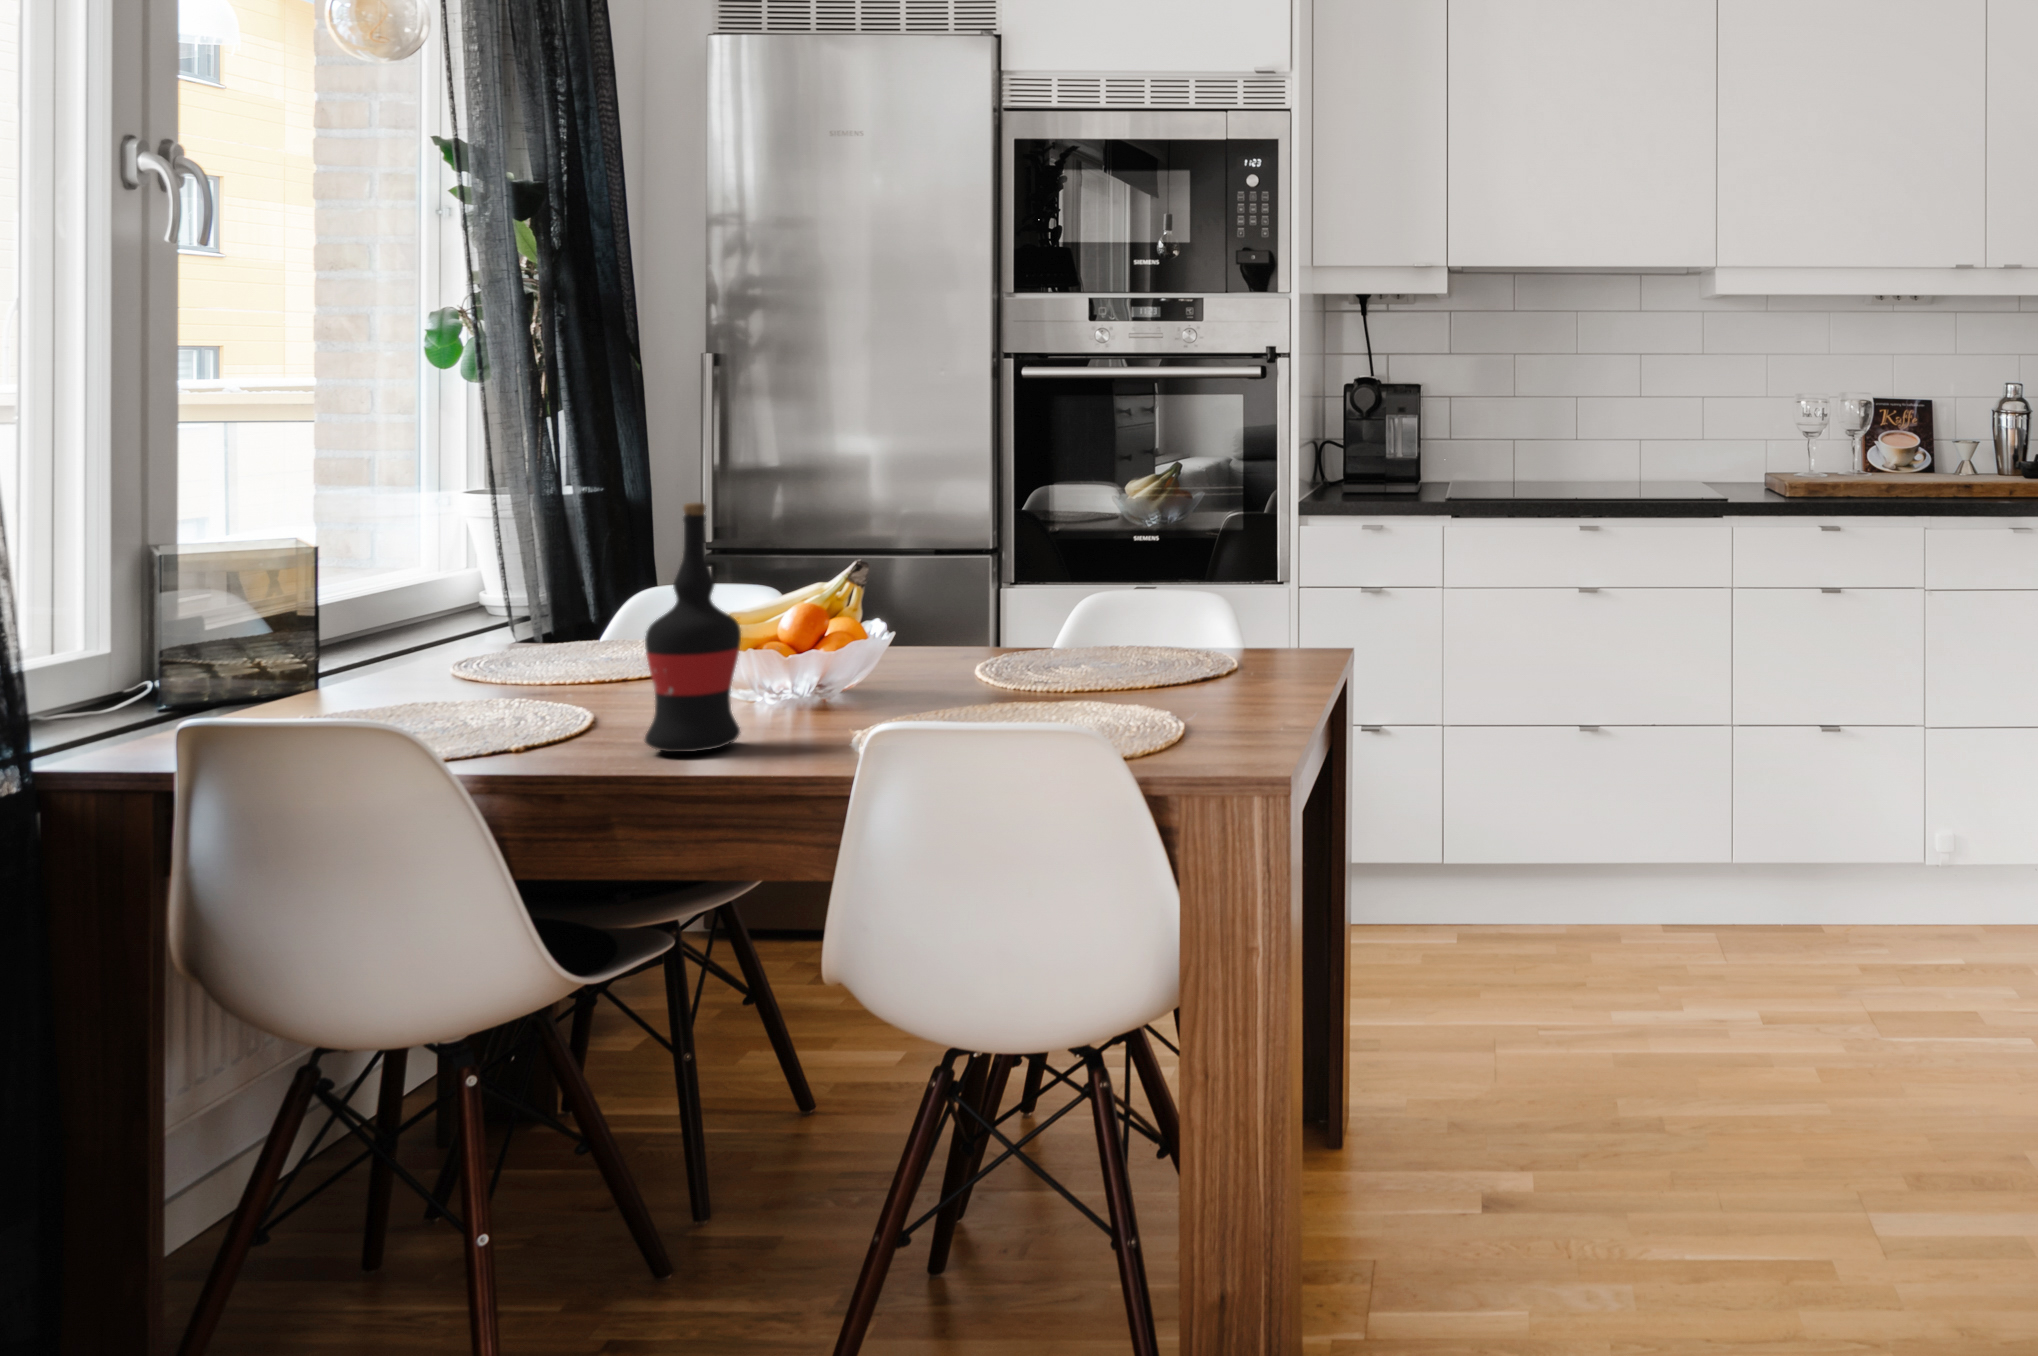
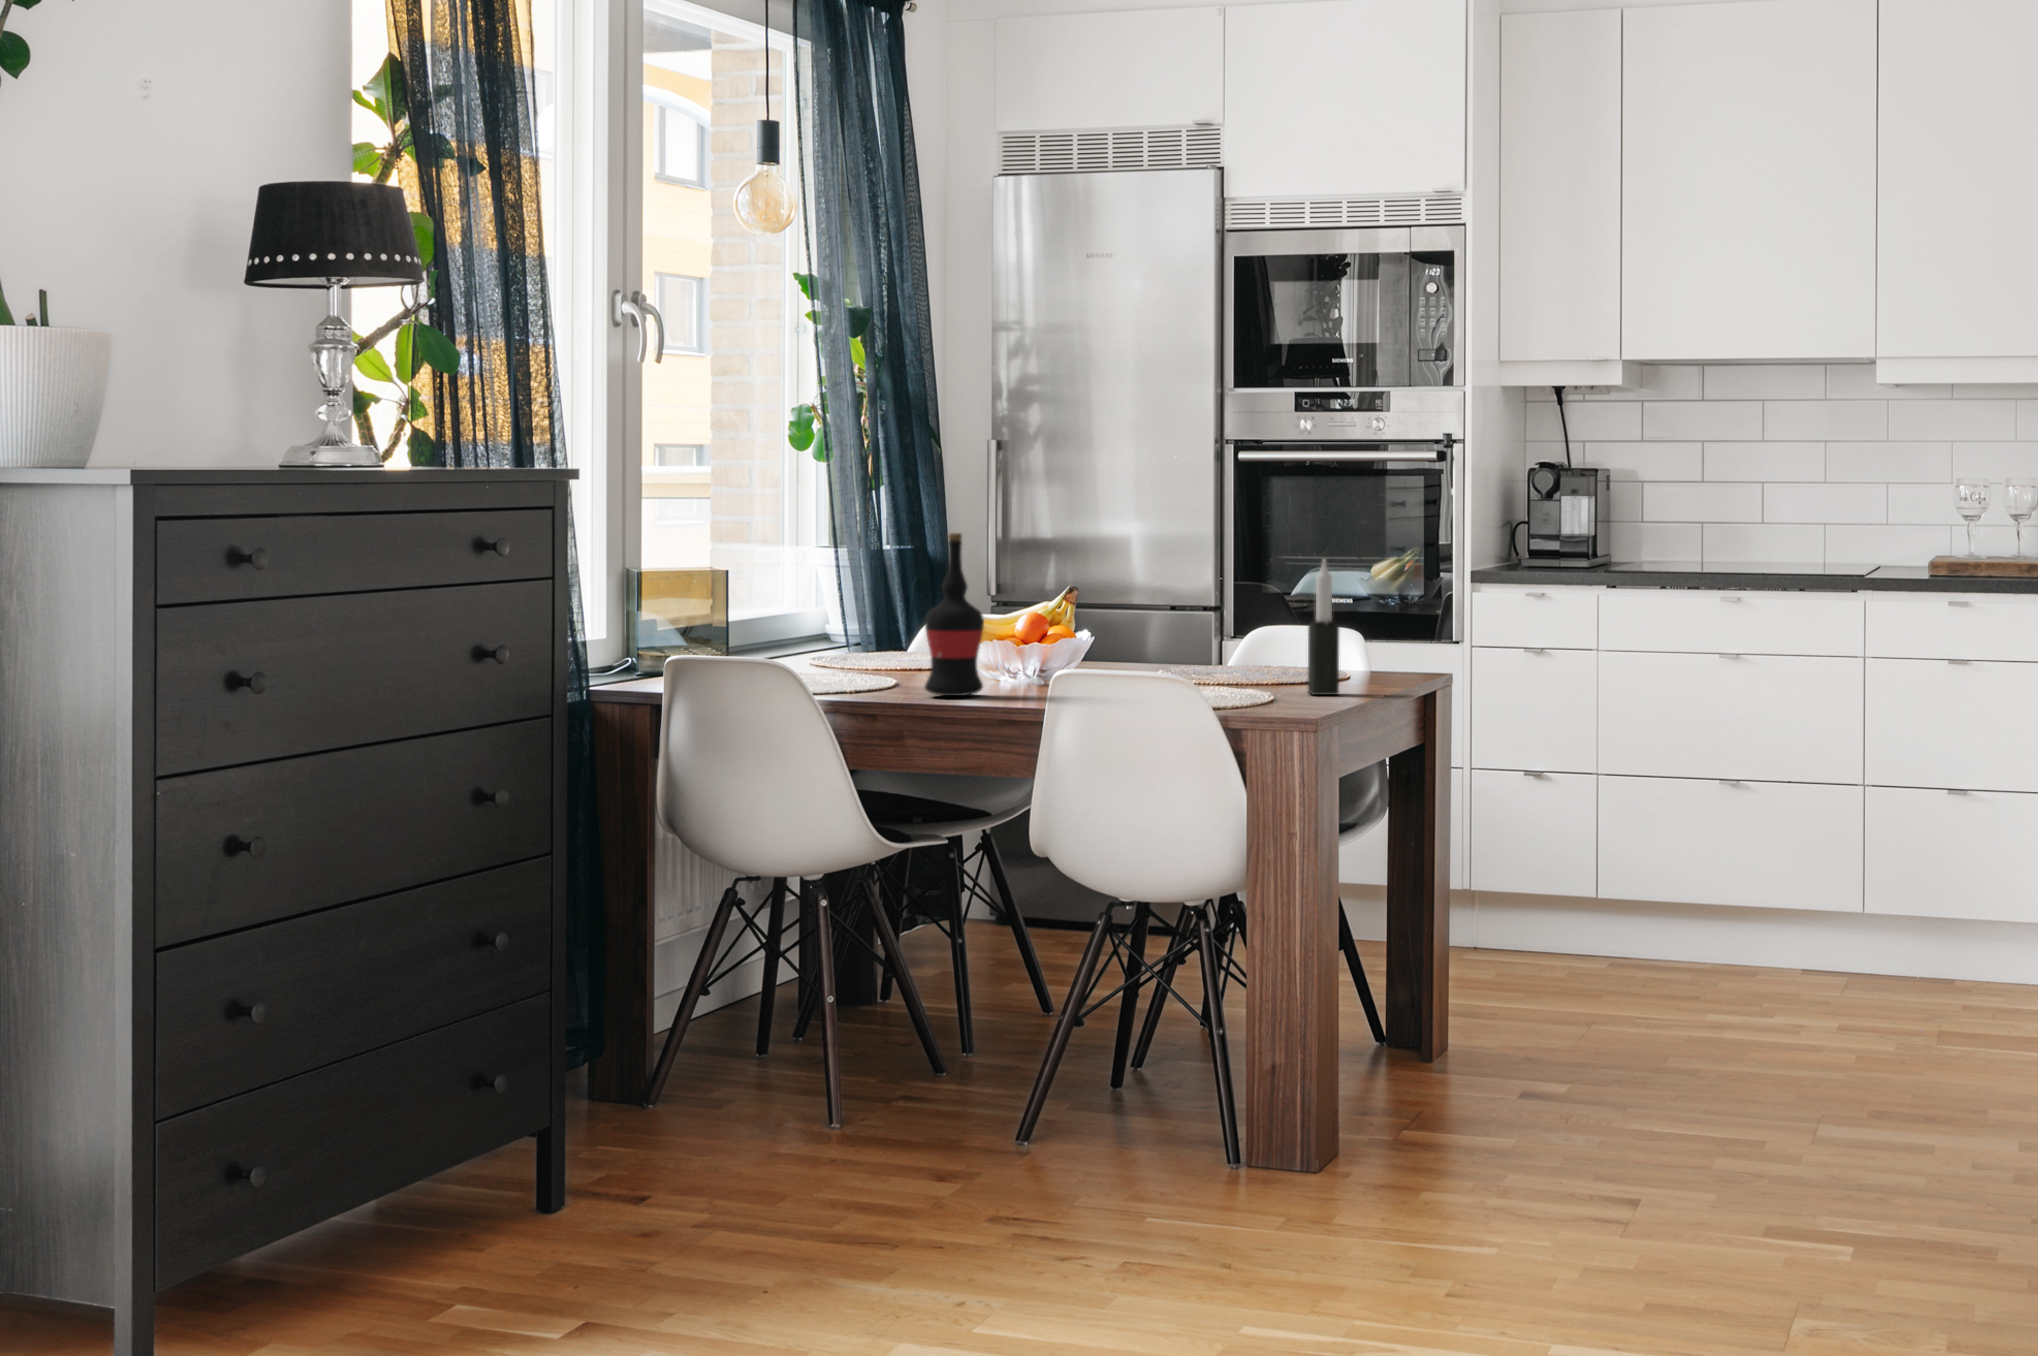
candle: none [1224,525,1270,716] -> present [1308,559,1339,695]

